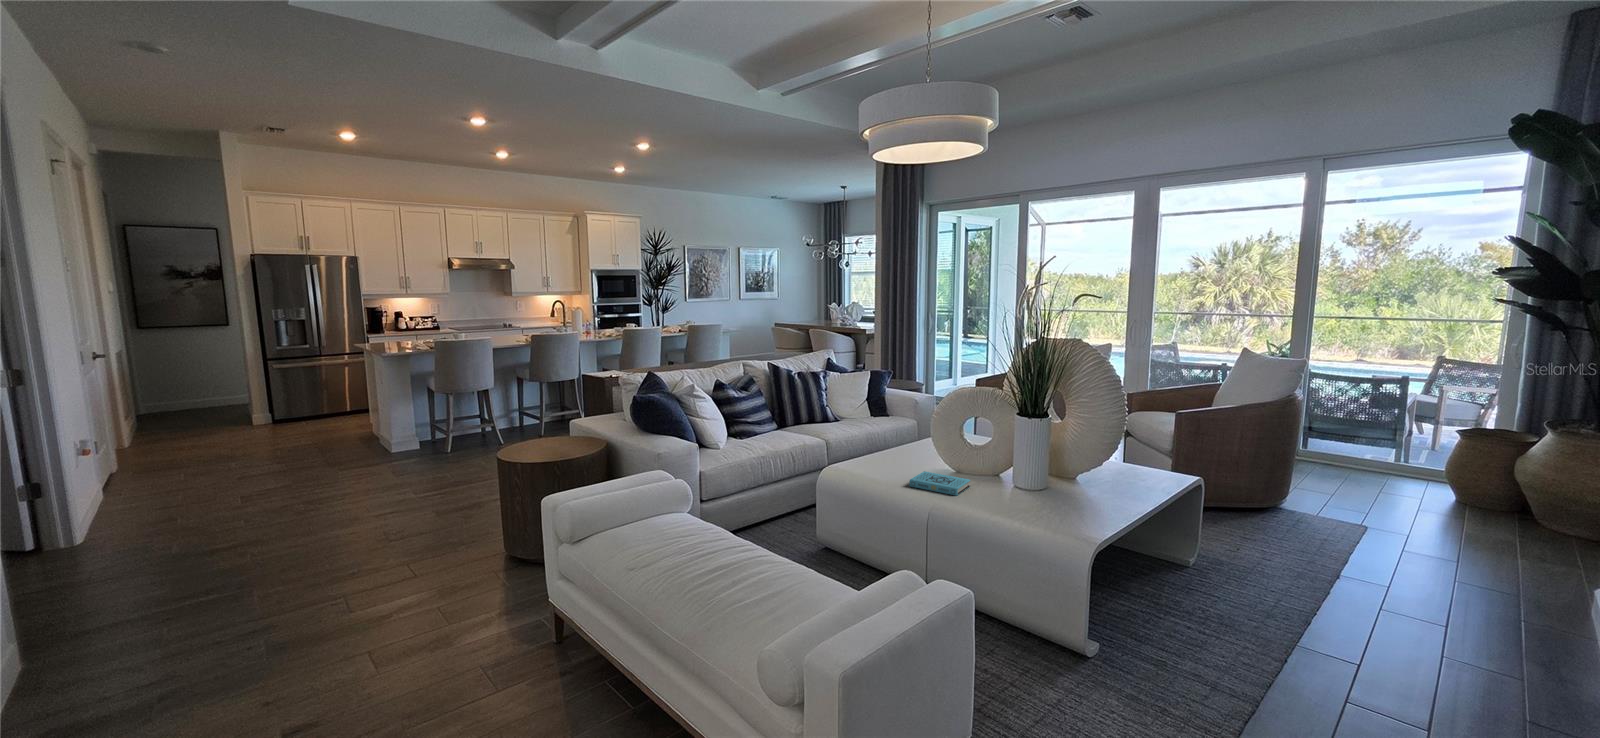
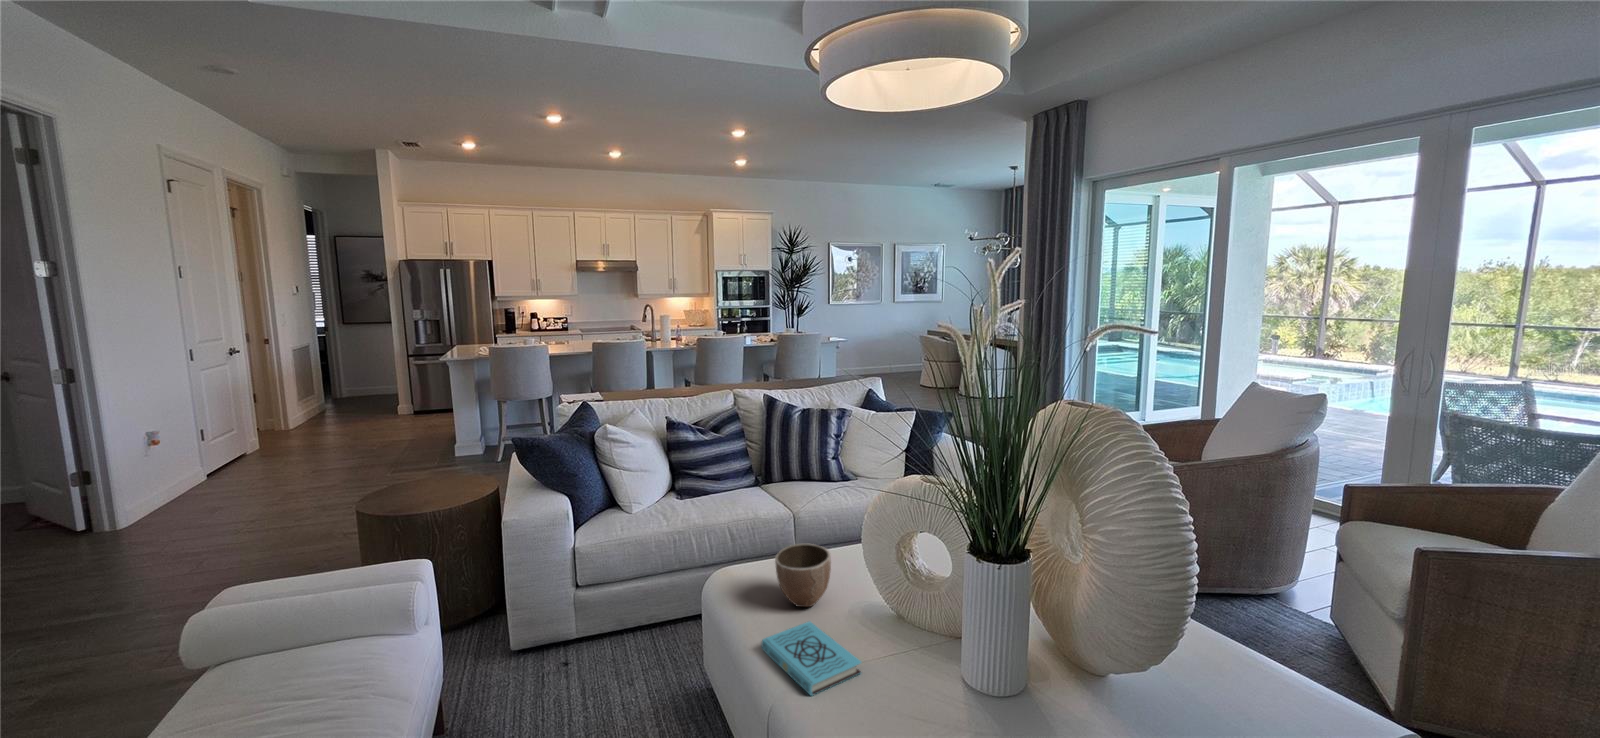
decorative bowl: none [887,435,921,471] -> present [775,544,831,607]

